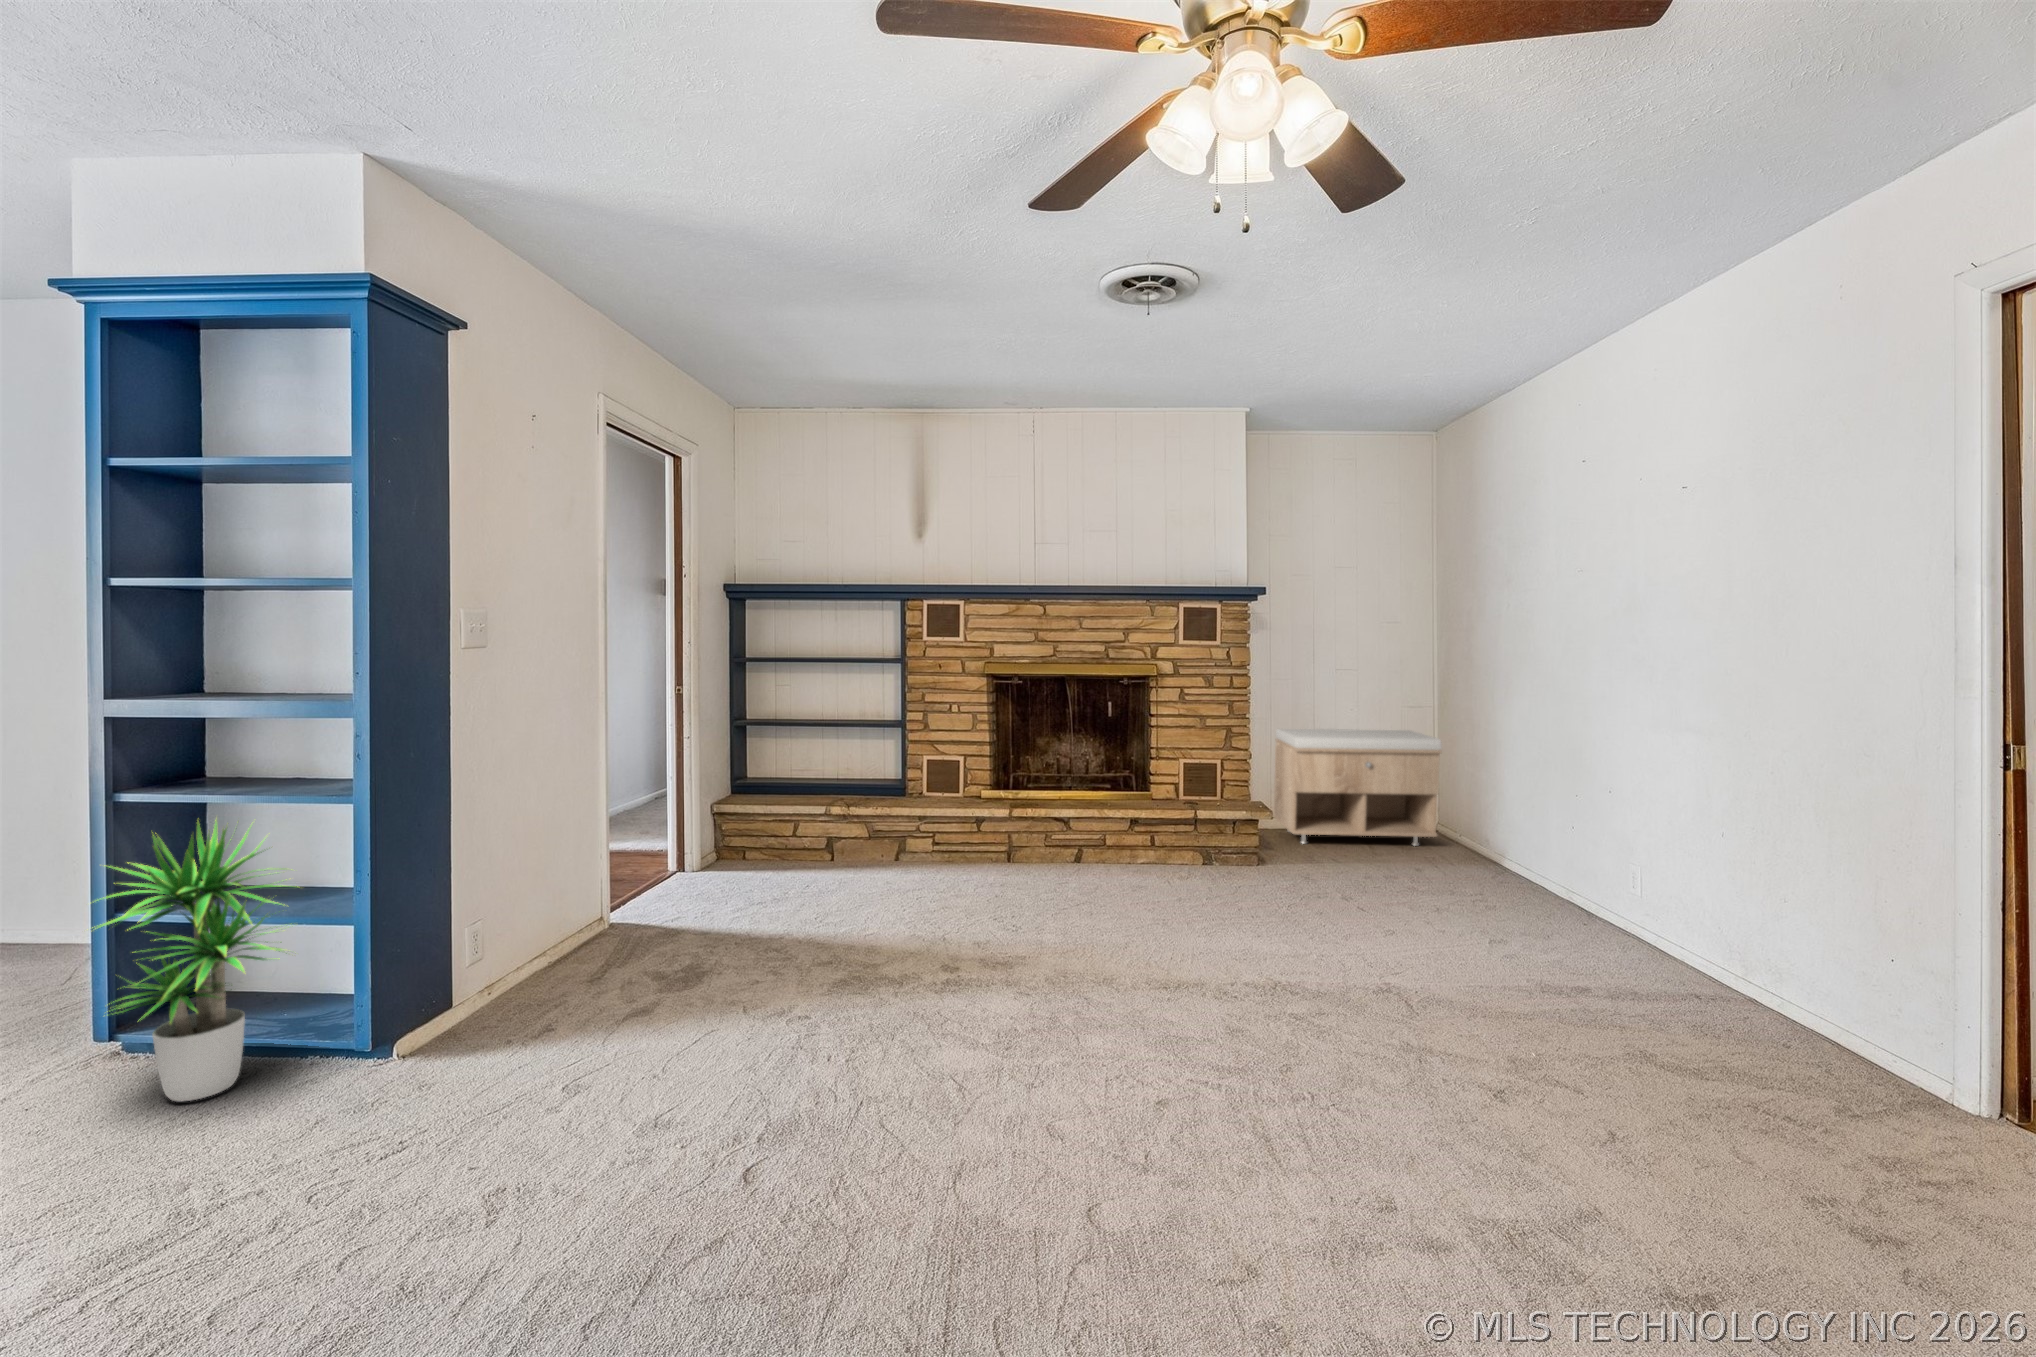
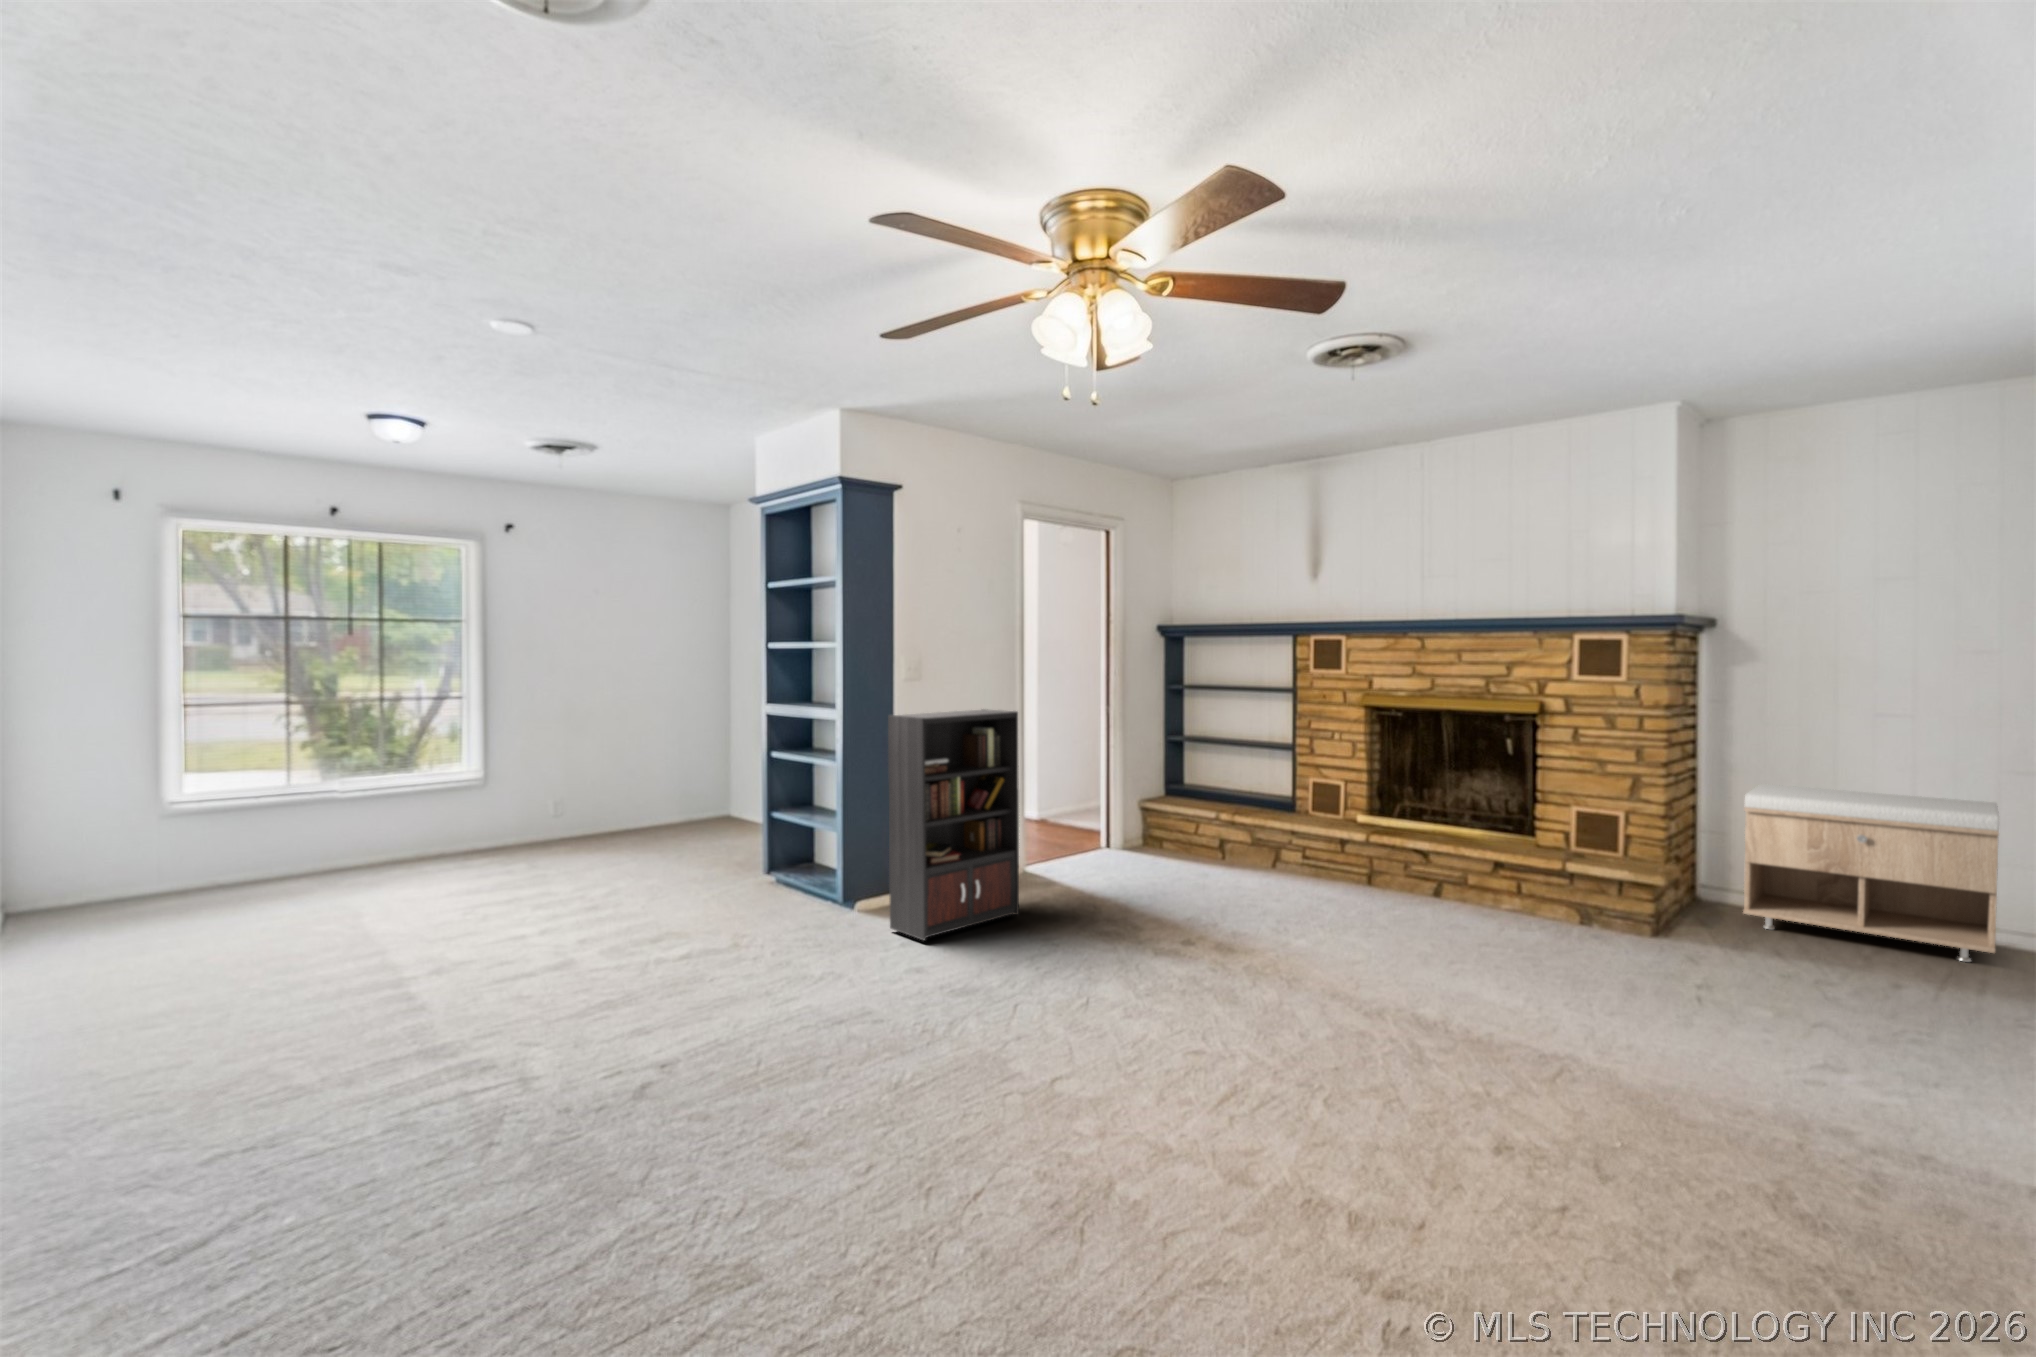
bookcase: none [515,692,705,1077] -> present [888,709,1019,940]
potted plant: present [97,820,292,1101] -> none [739,765,825,906]

